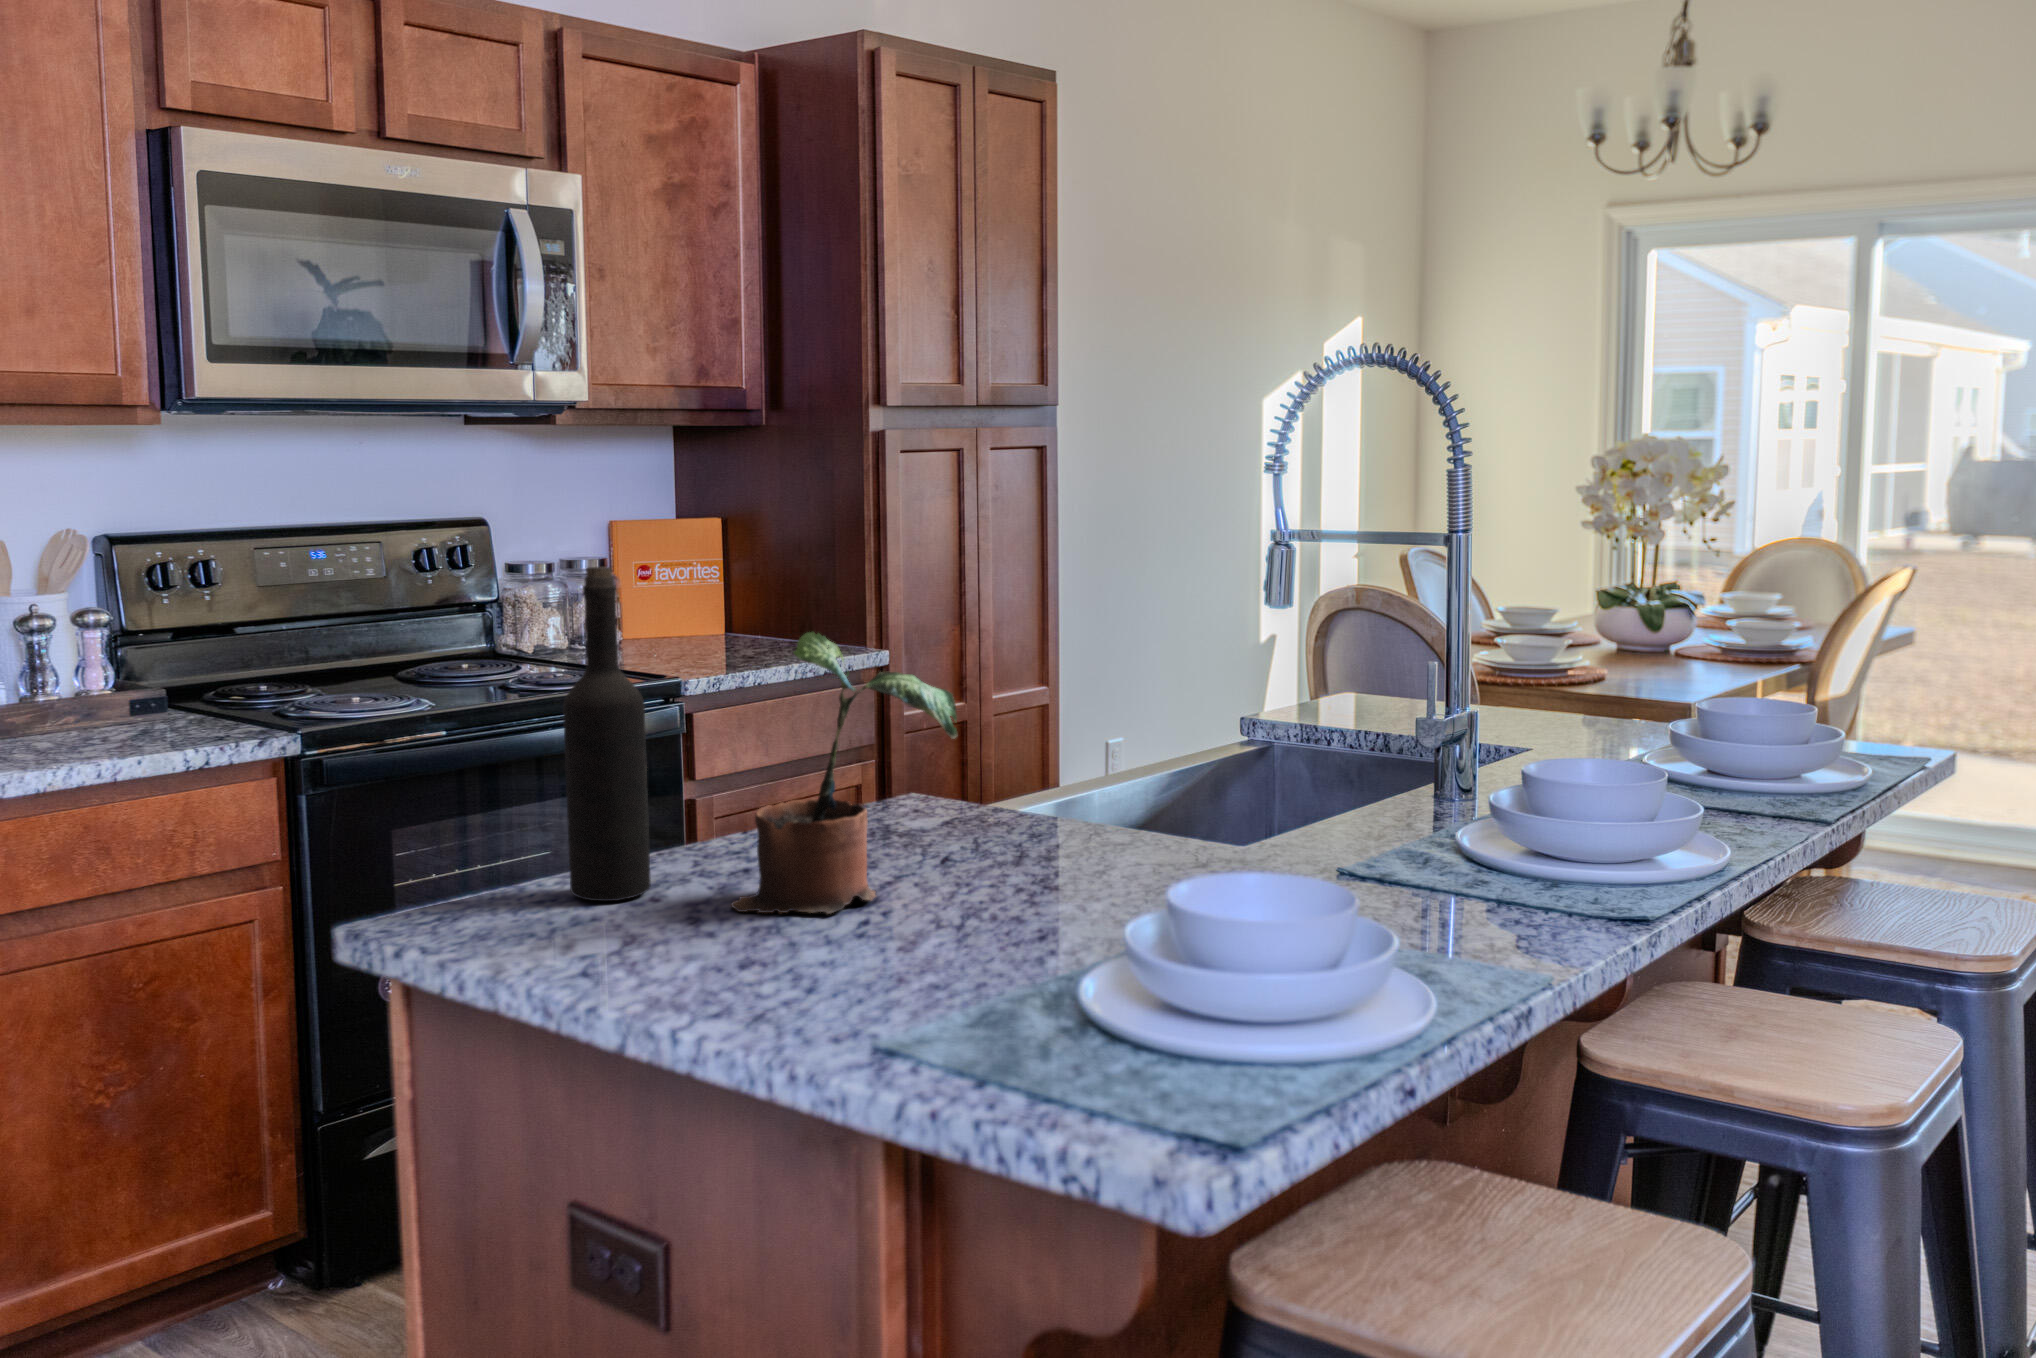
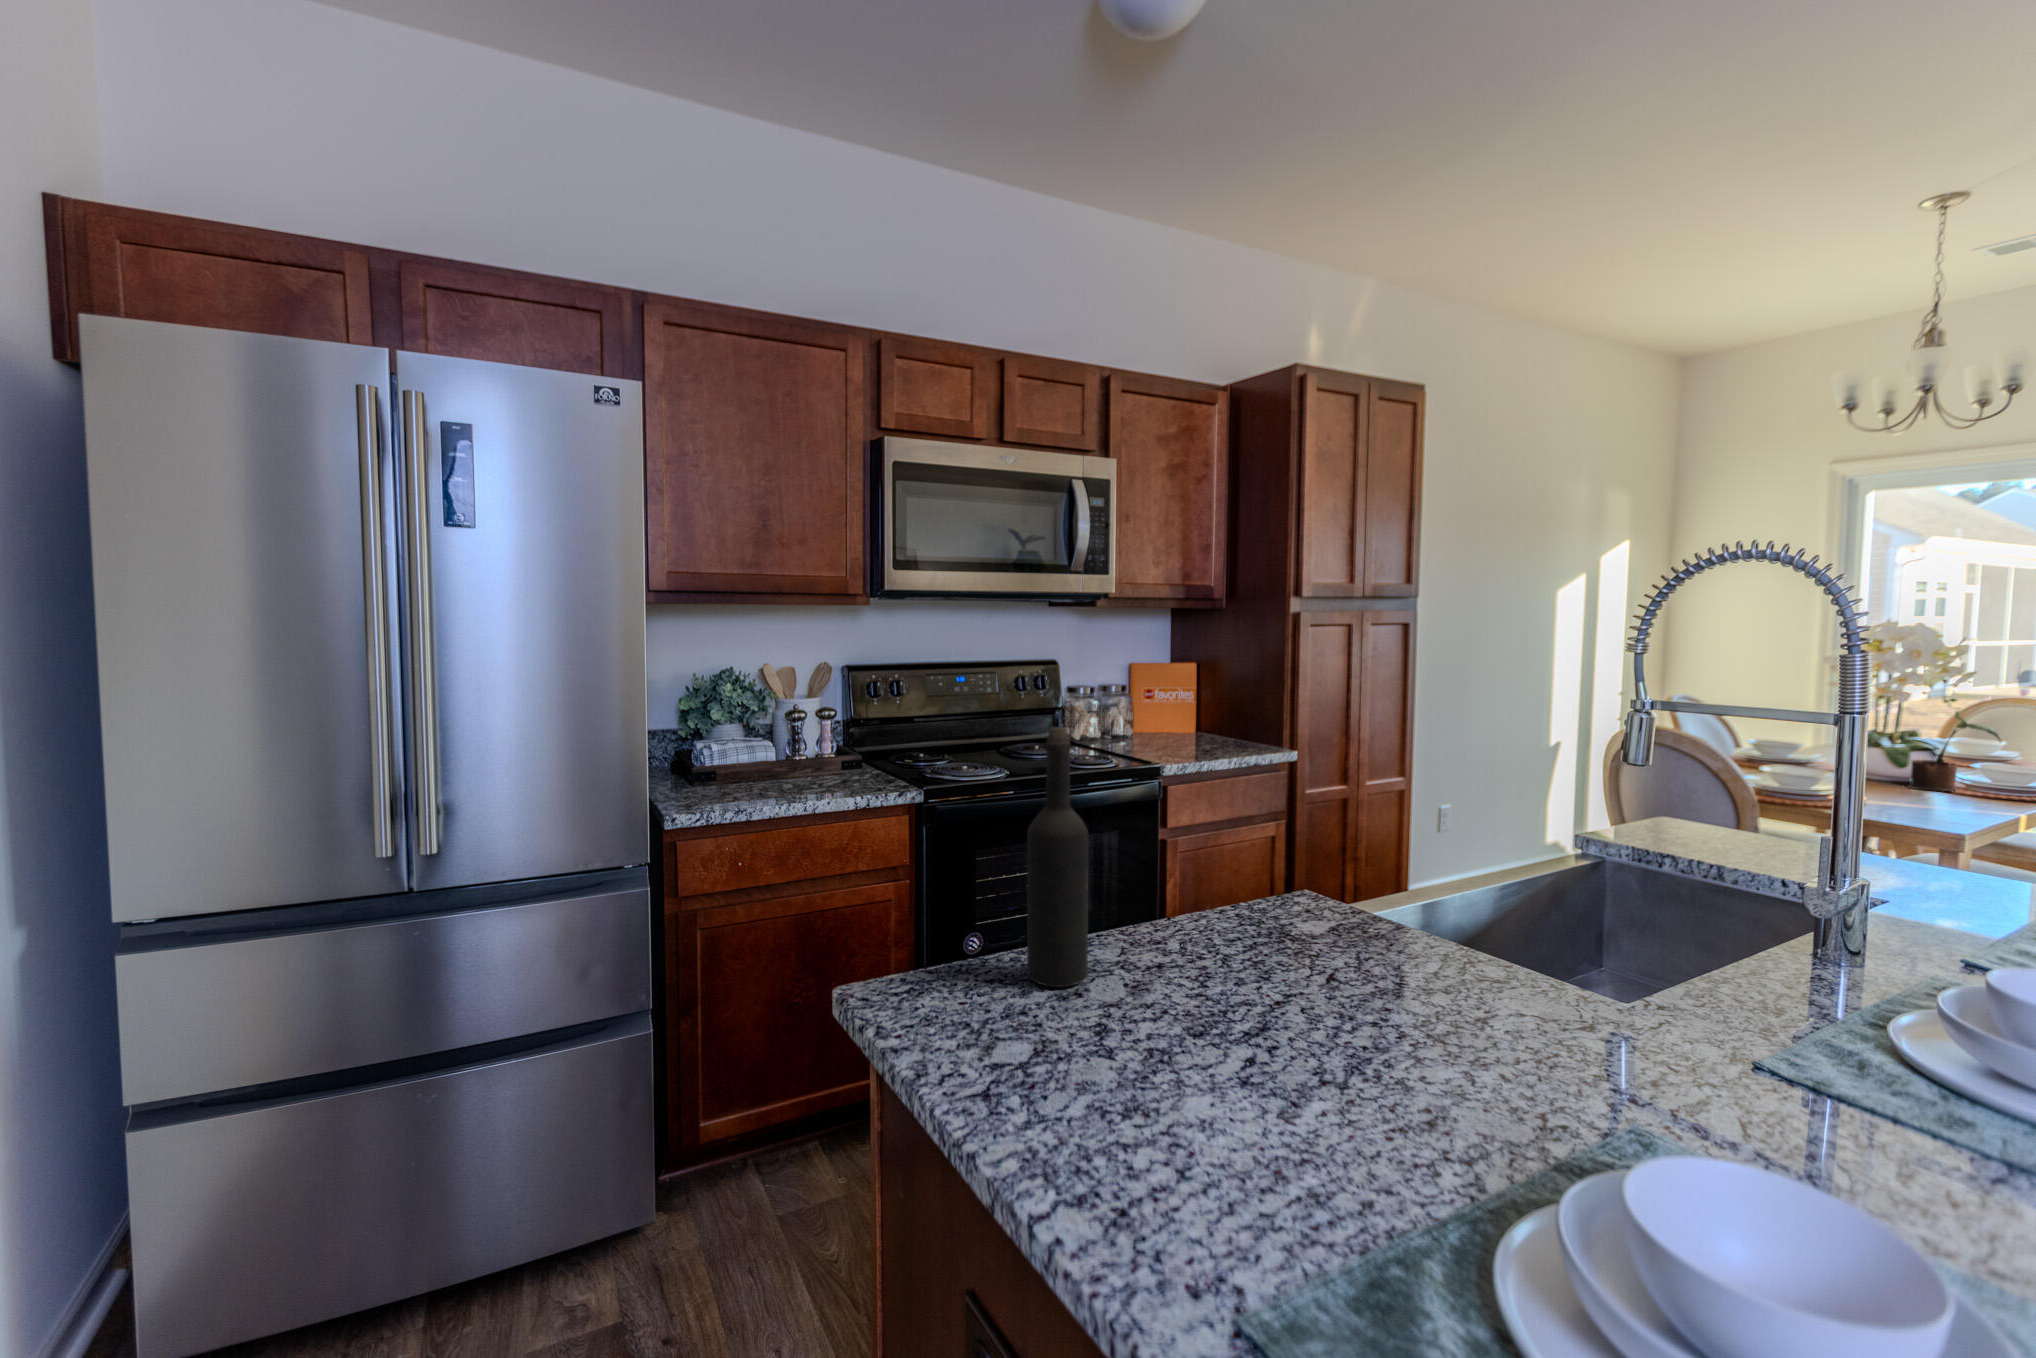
potted plant: present [731,632,957,914] -> present [1905,712,2000,791]

